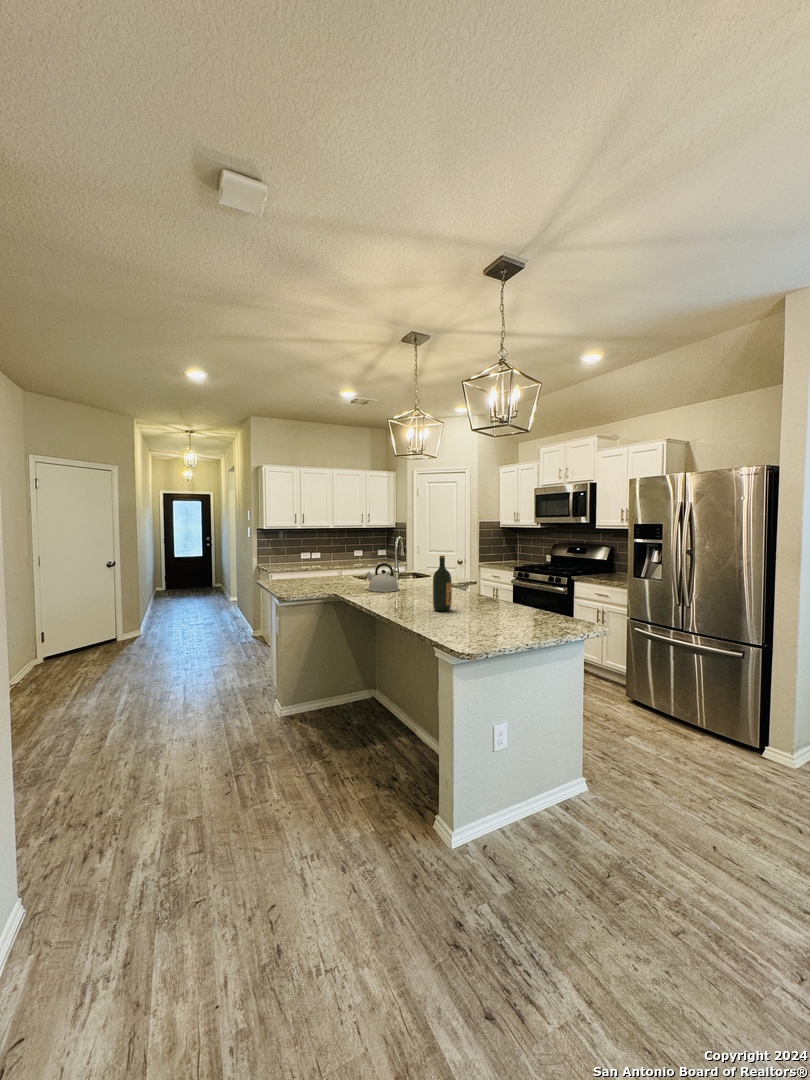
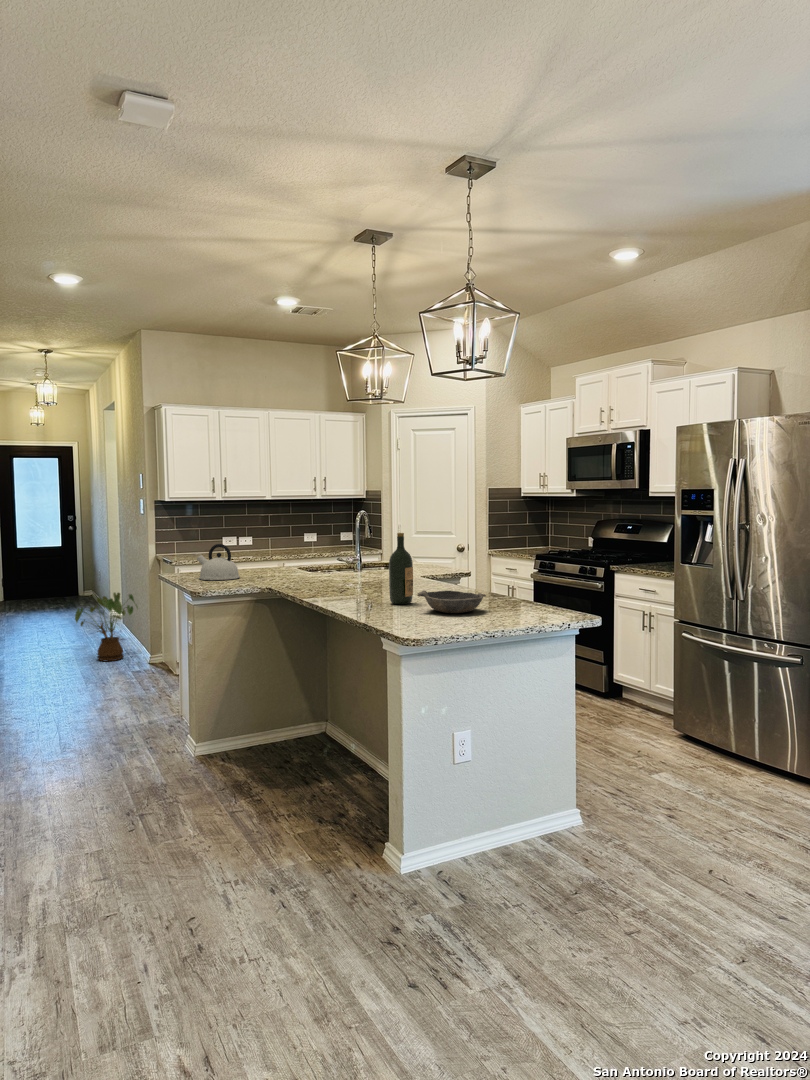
kettle: present [366,563,399,592] -> present [197,544,240,580]
house plant: none [205,588,247,634] -> present [75,593,138,661]
bowl: none [460,602,514,622] -> present [417,591,486,613]

